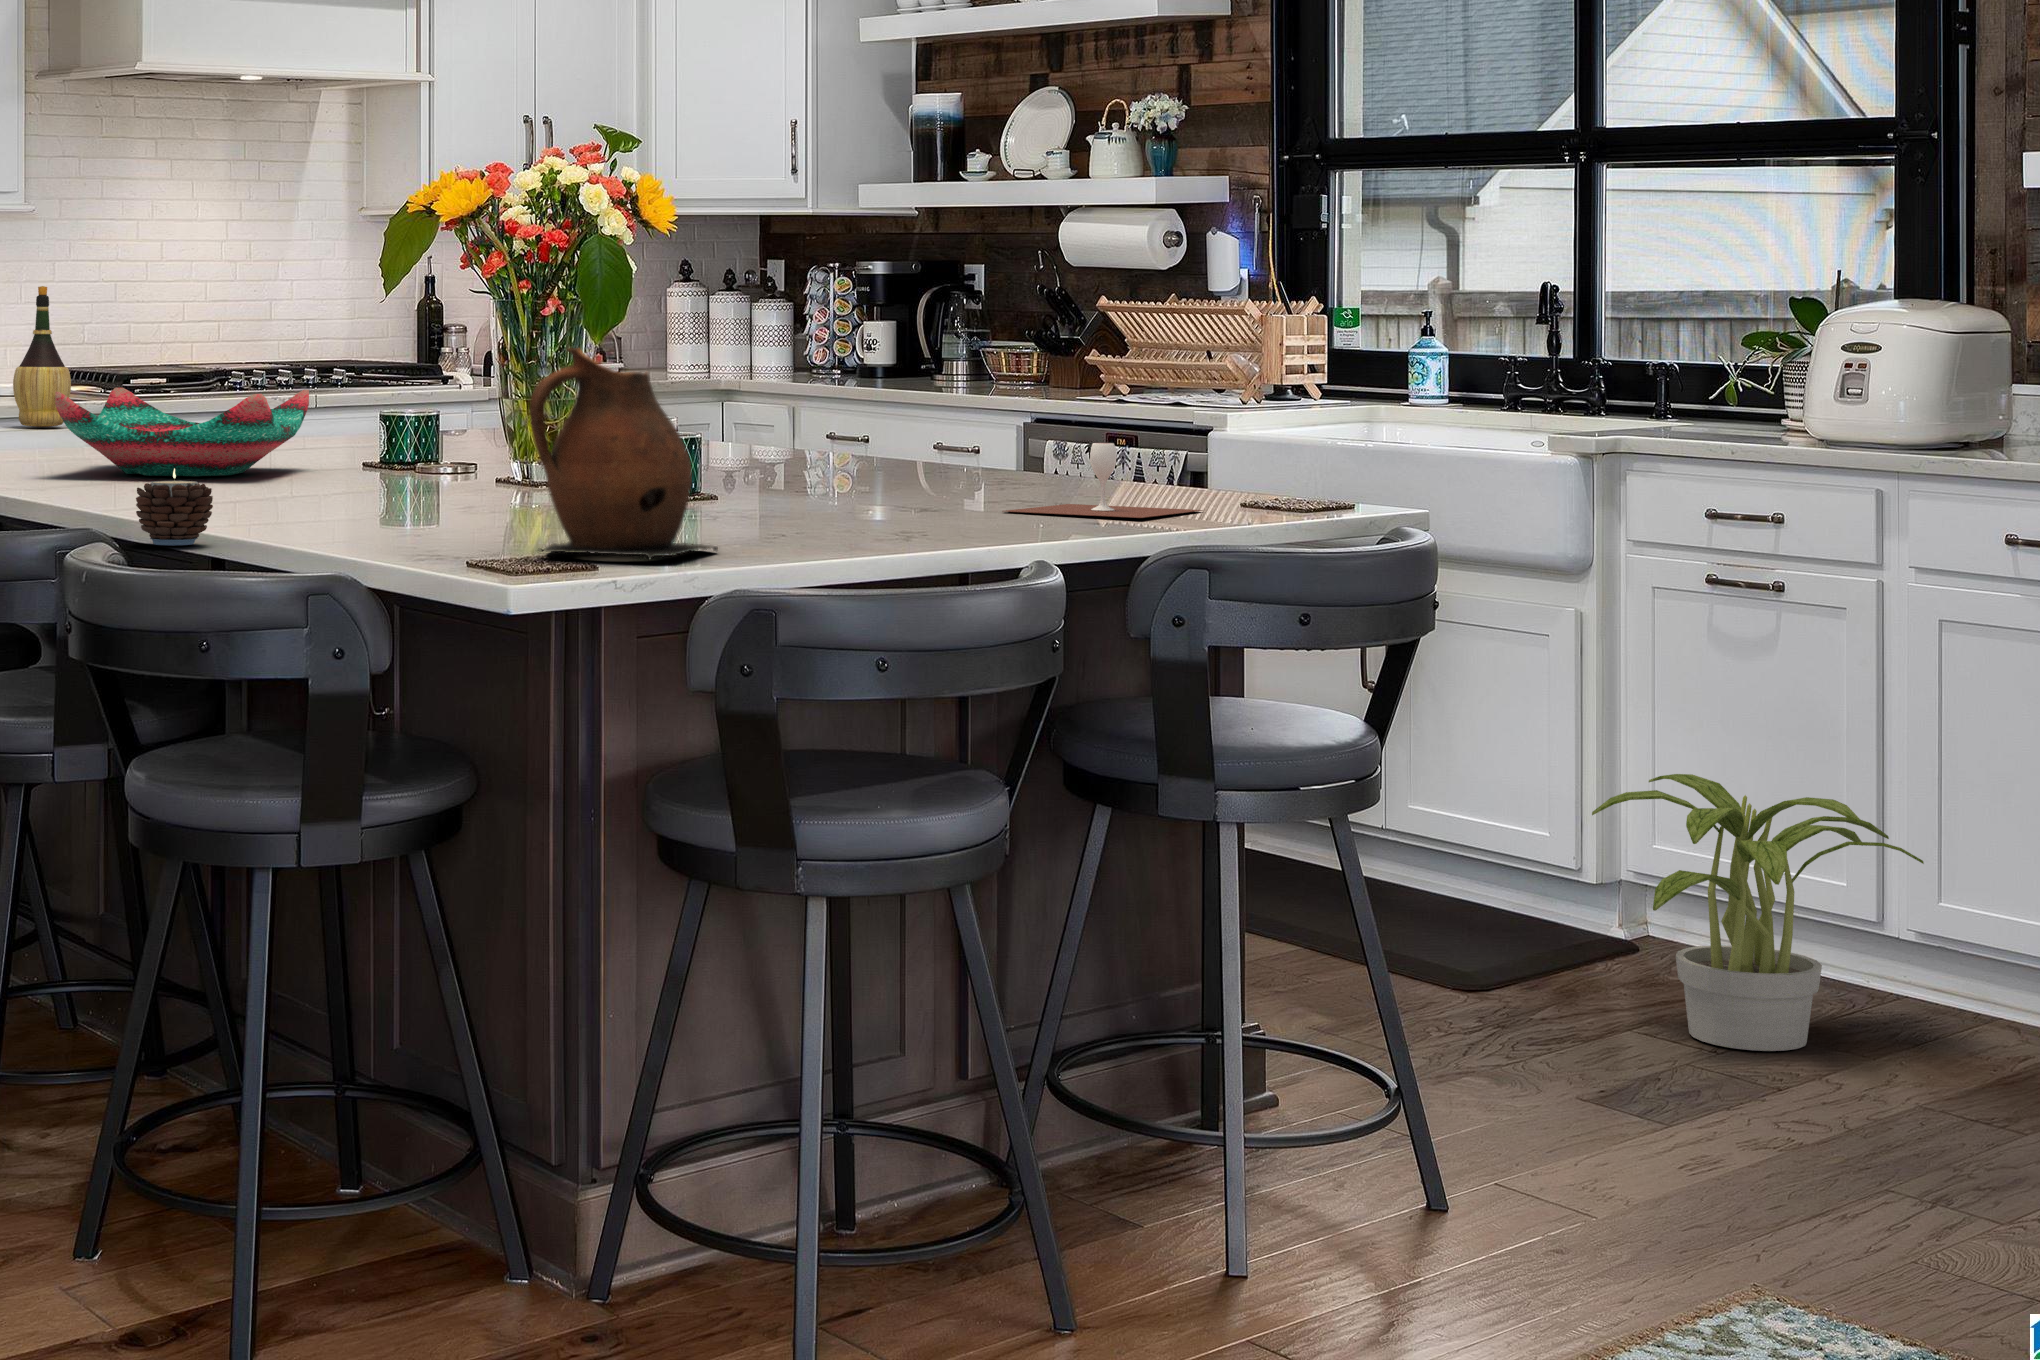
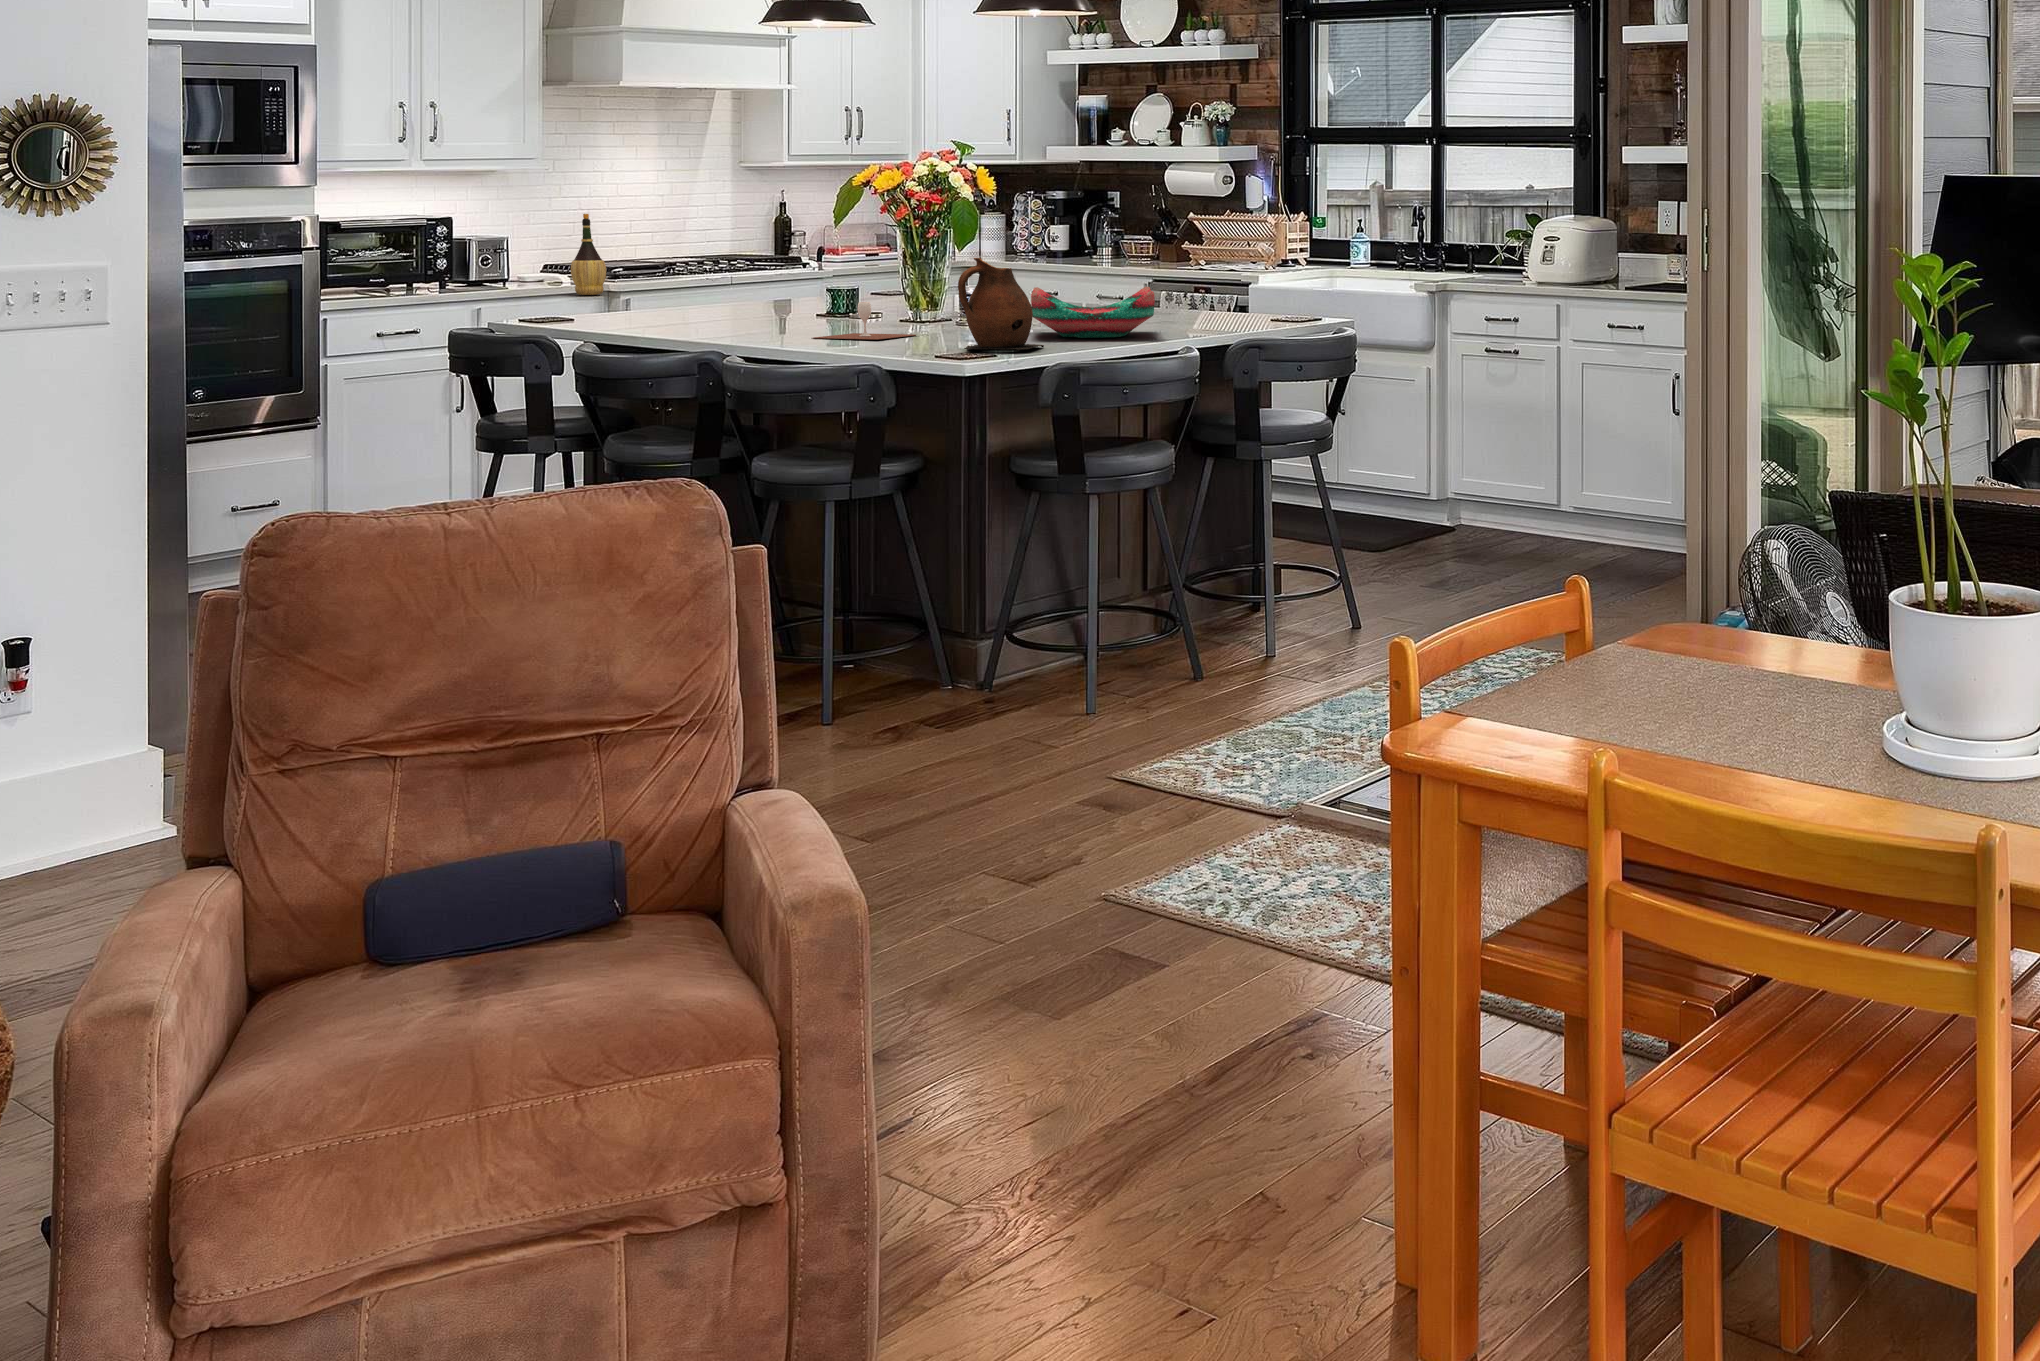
decorative bowl: present [55,388,309,476] -> present [1031,287,1155,338]
wine glass: present [1004,443,1203,518] -> present [814,302,914,339]
candle: present [136,469,213,545] -> none [767,316,805,352]
potted plant: present [1592,774,1924,1051] -> none [1431,441,1572,561]

